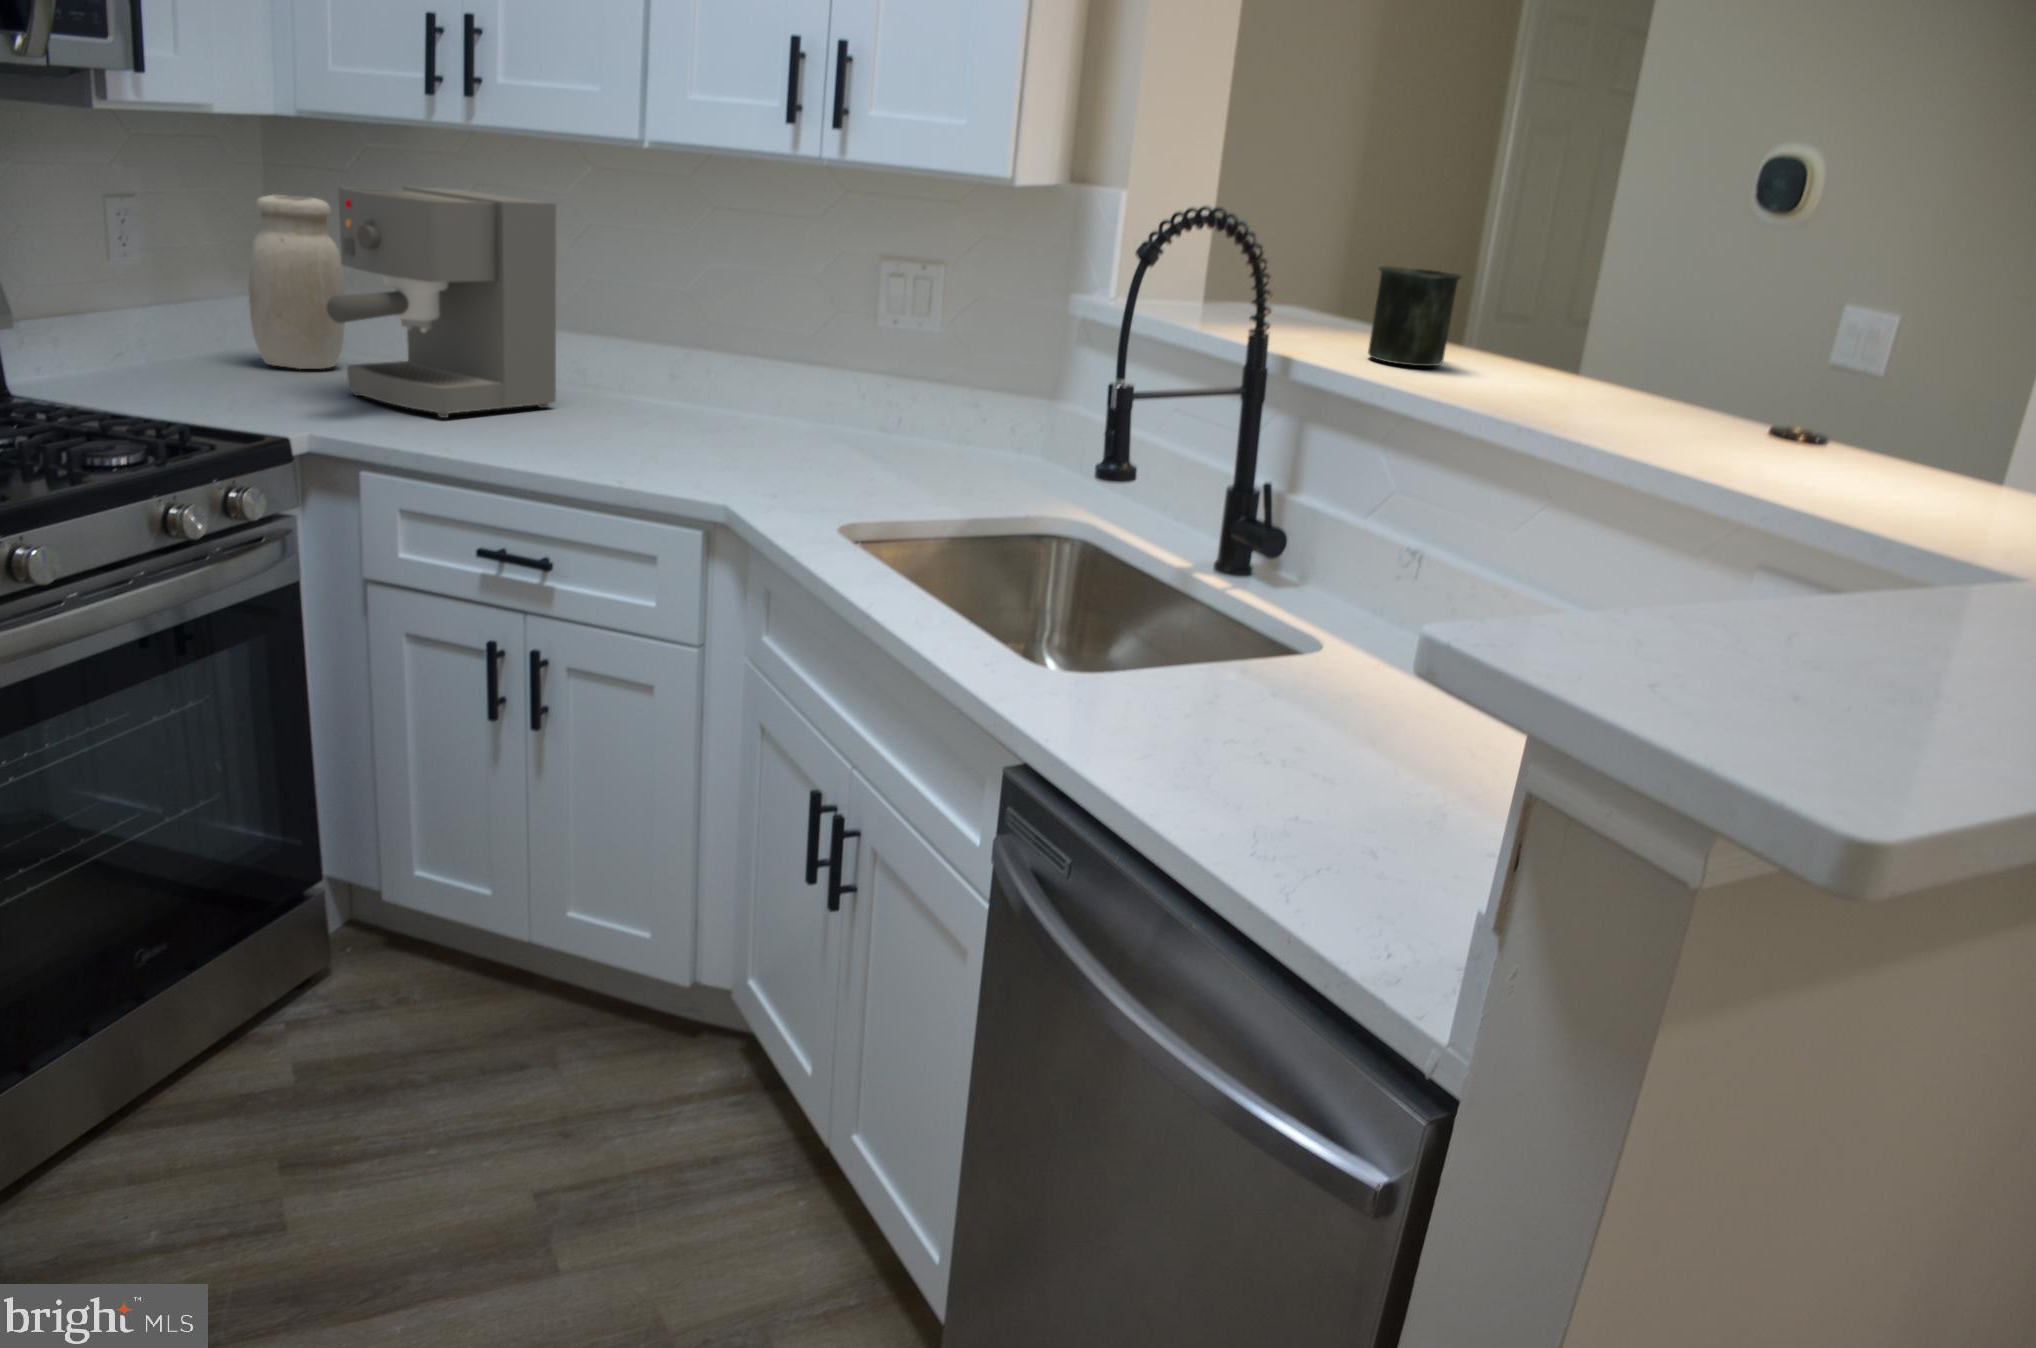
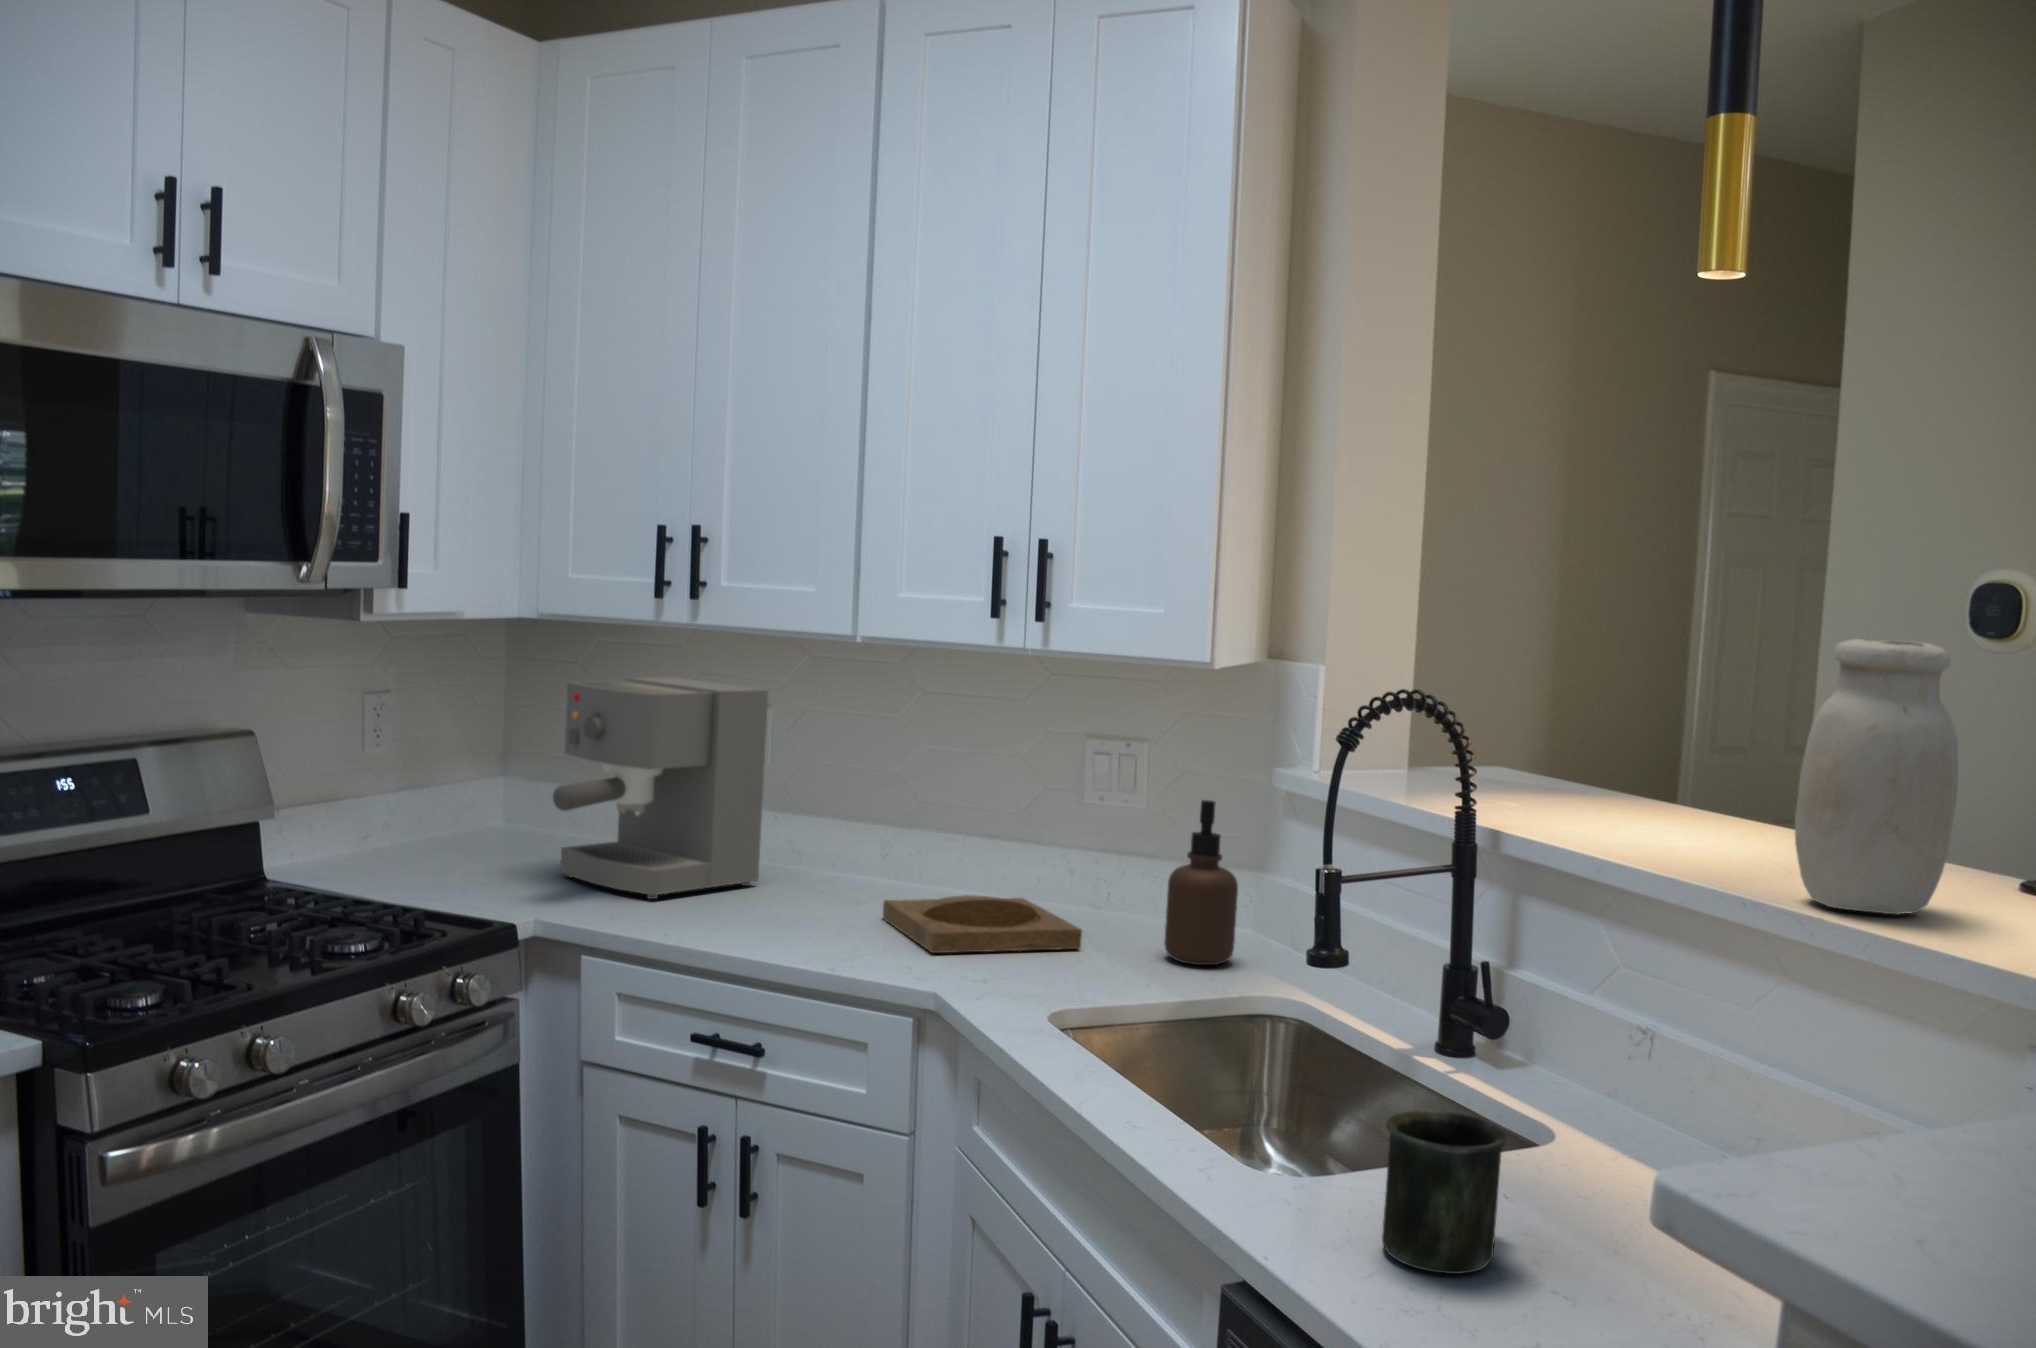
jar: present [249,195,345,369] -> present [1795,639,1958,914]
mug: present [1368,266,1461,366] -> present [1382,1110,1507,1274]
soap dispenser: none [959,326,1031,489] -> present [1164,800,1238,965]
tray: none [681,420,878,473] -> present [883,895,1082,953]

